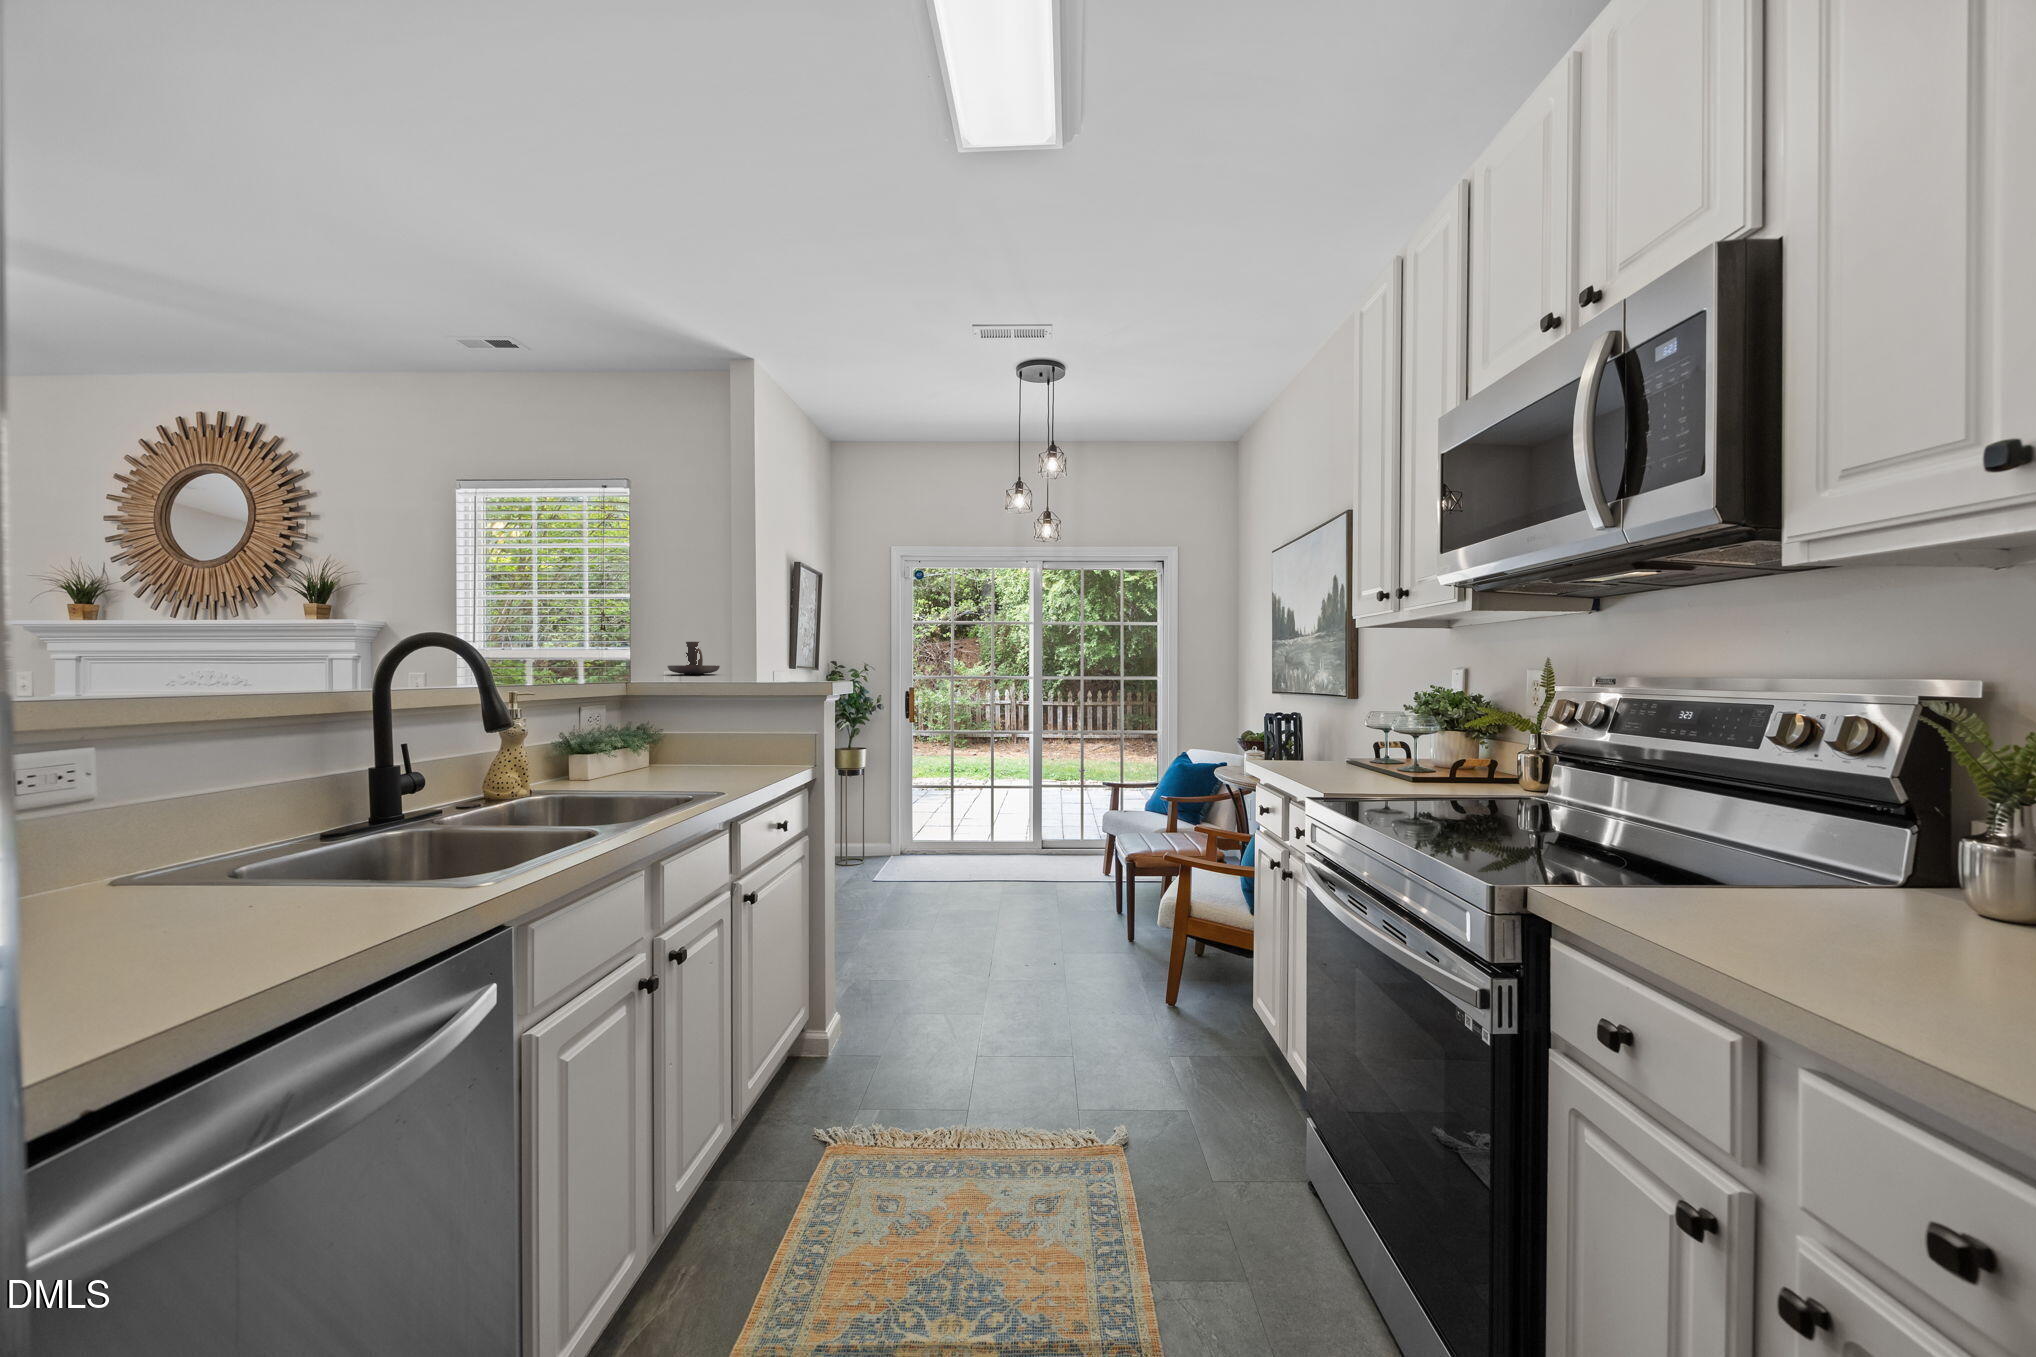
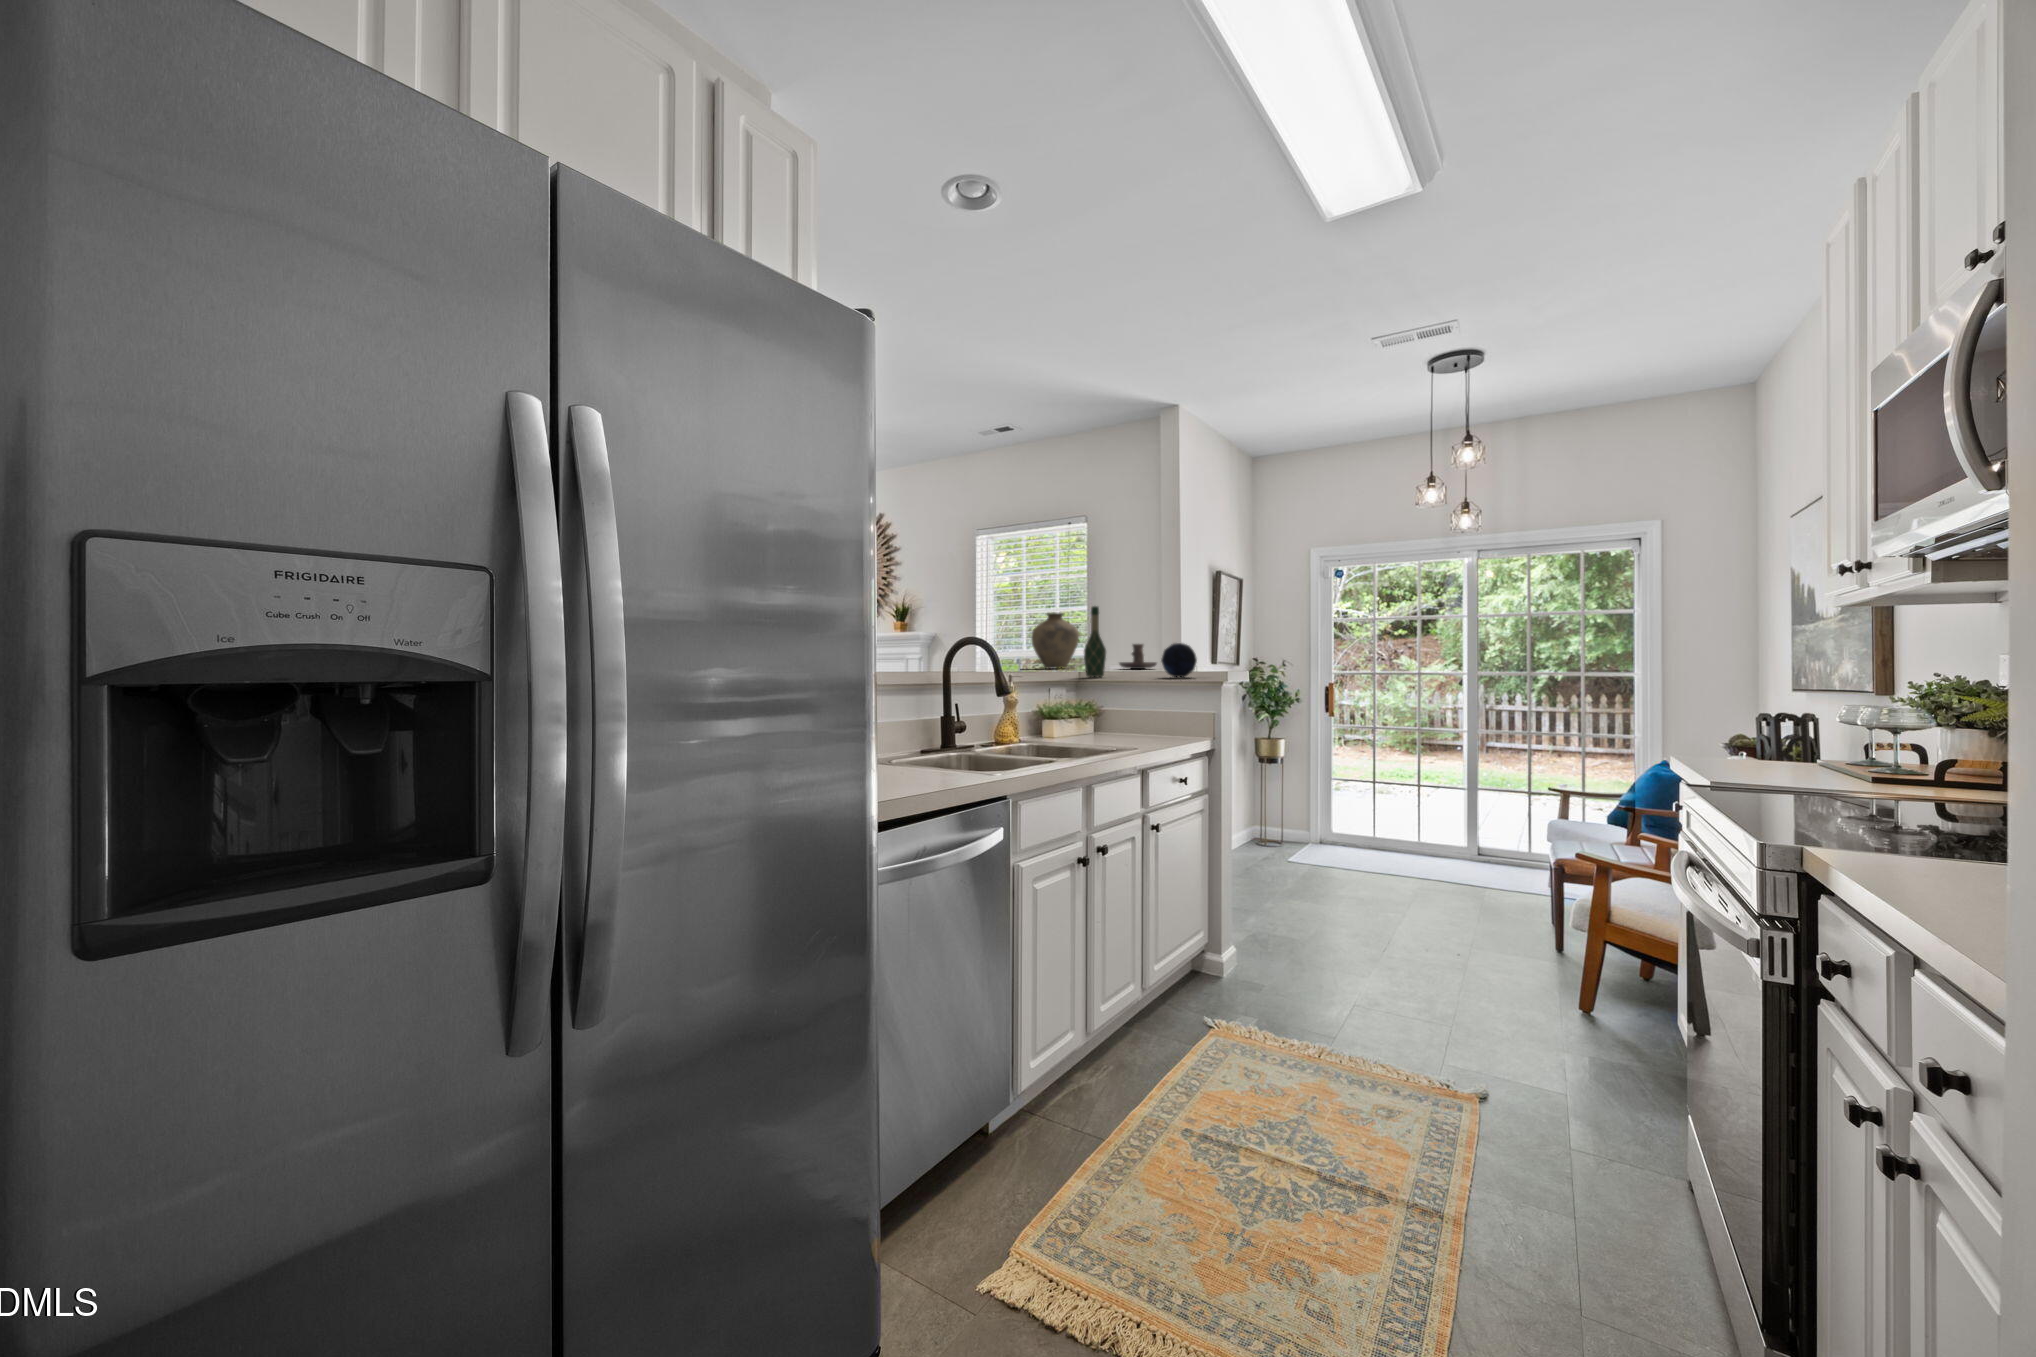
wine bottle: none [630,592,663,689] -> present [1084,606,1106,677]
vase: none [538,598,610,674] -> present [1031,613,1079,668]
decorative orb: none [741,644,788,689] -> present [1161,643,1197,677]

